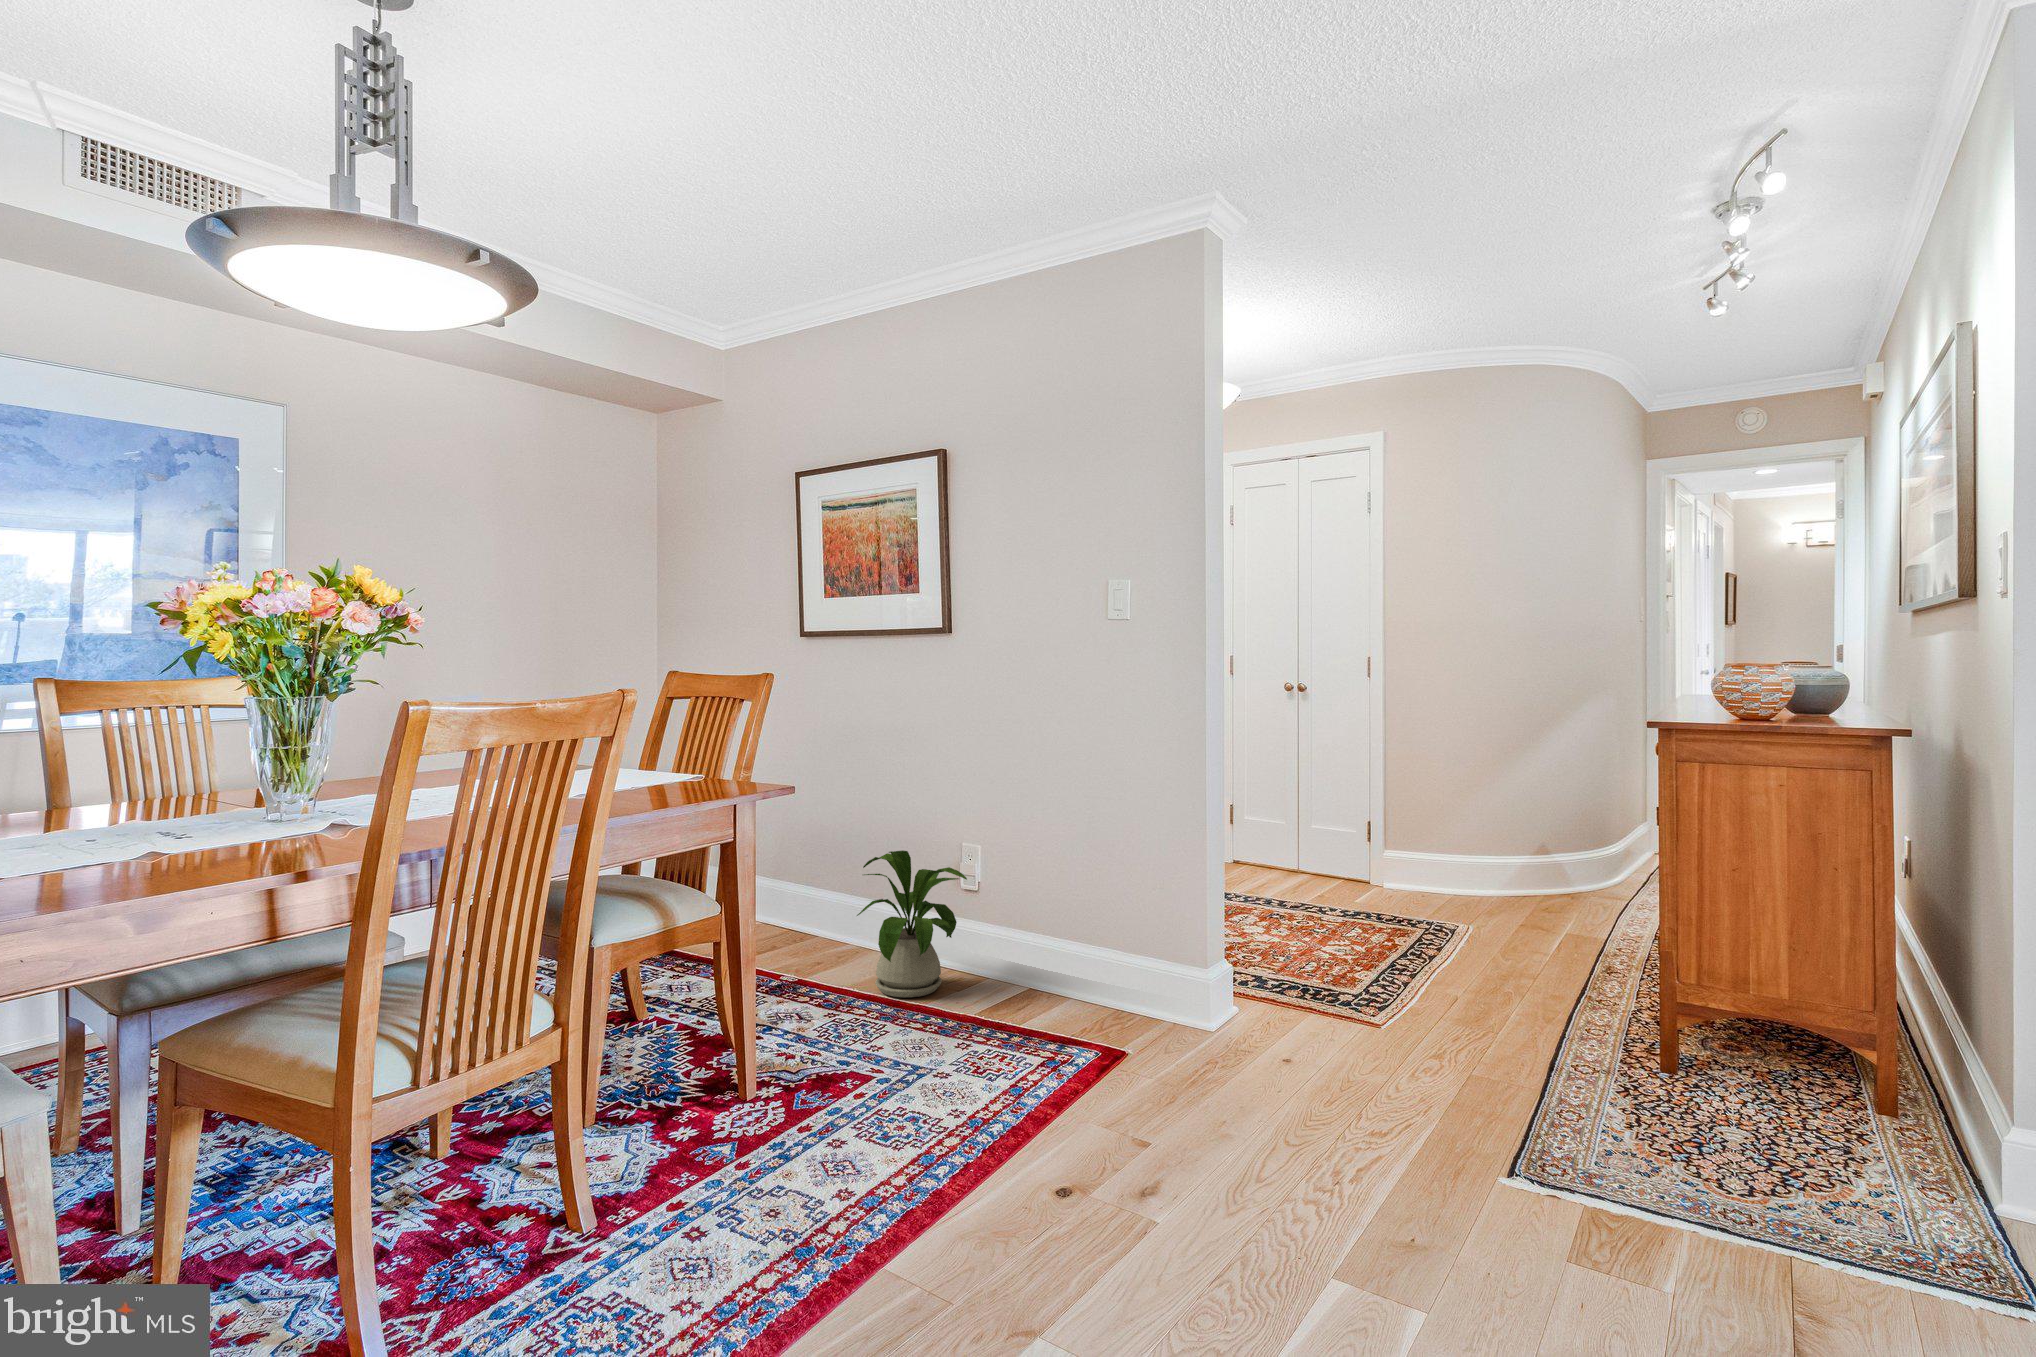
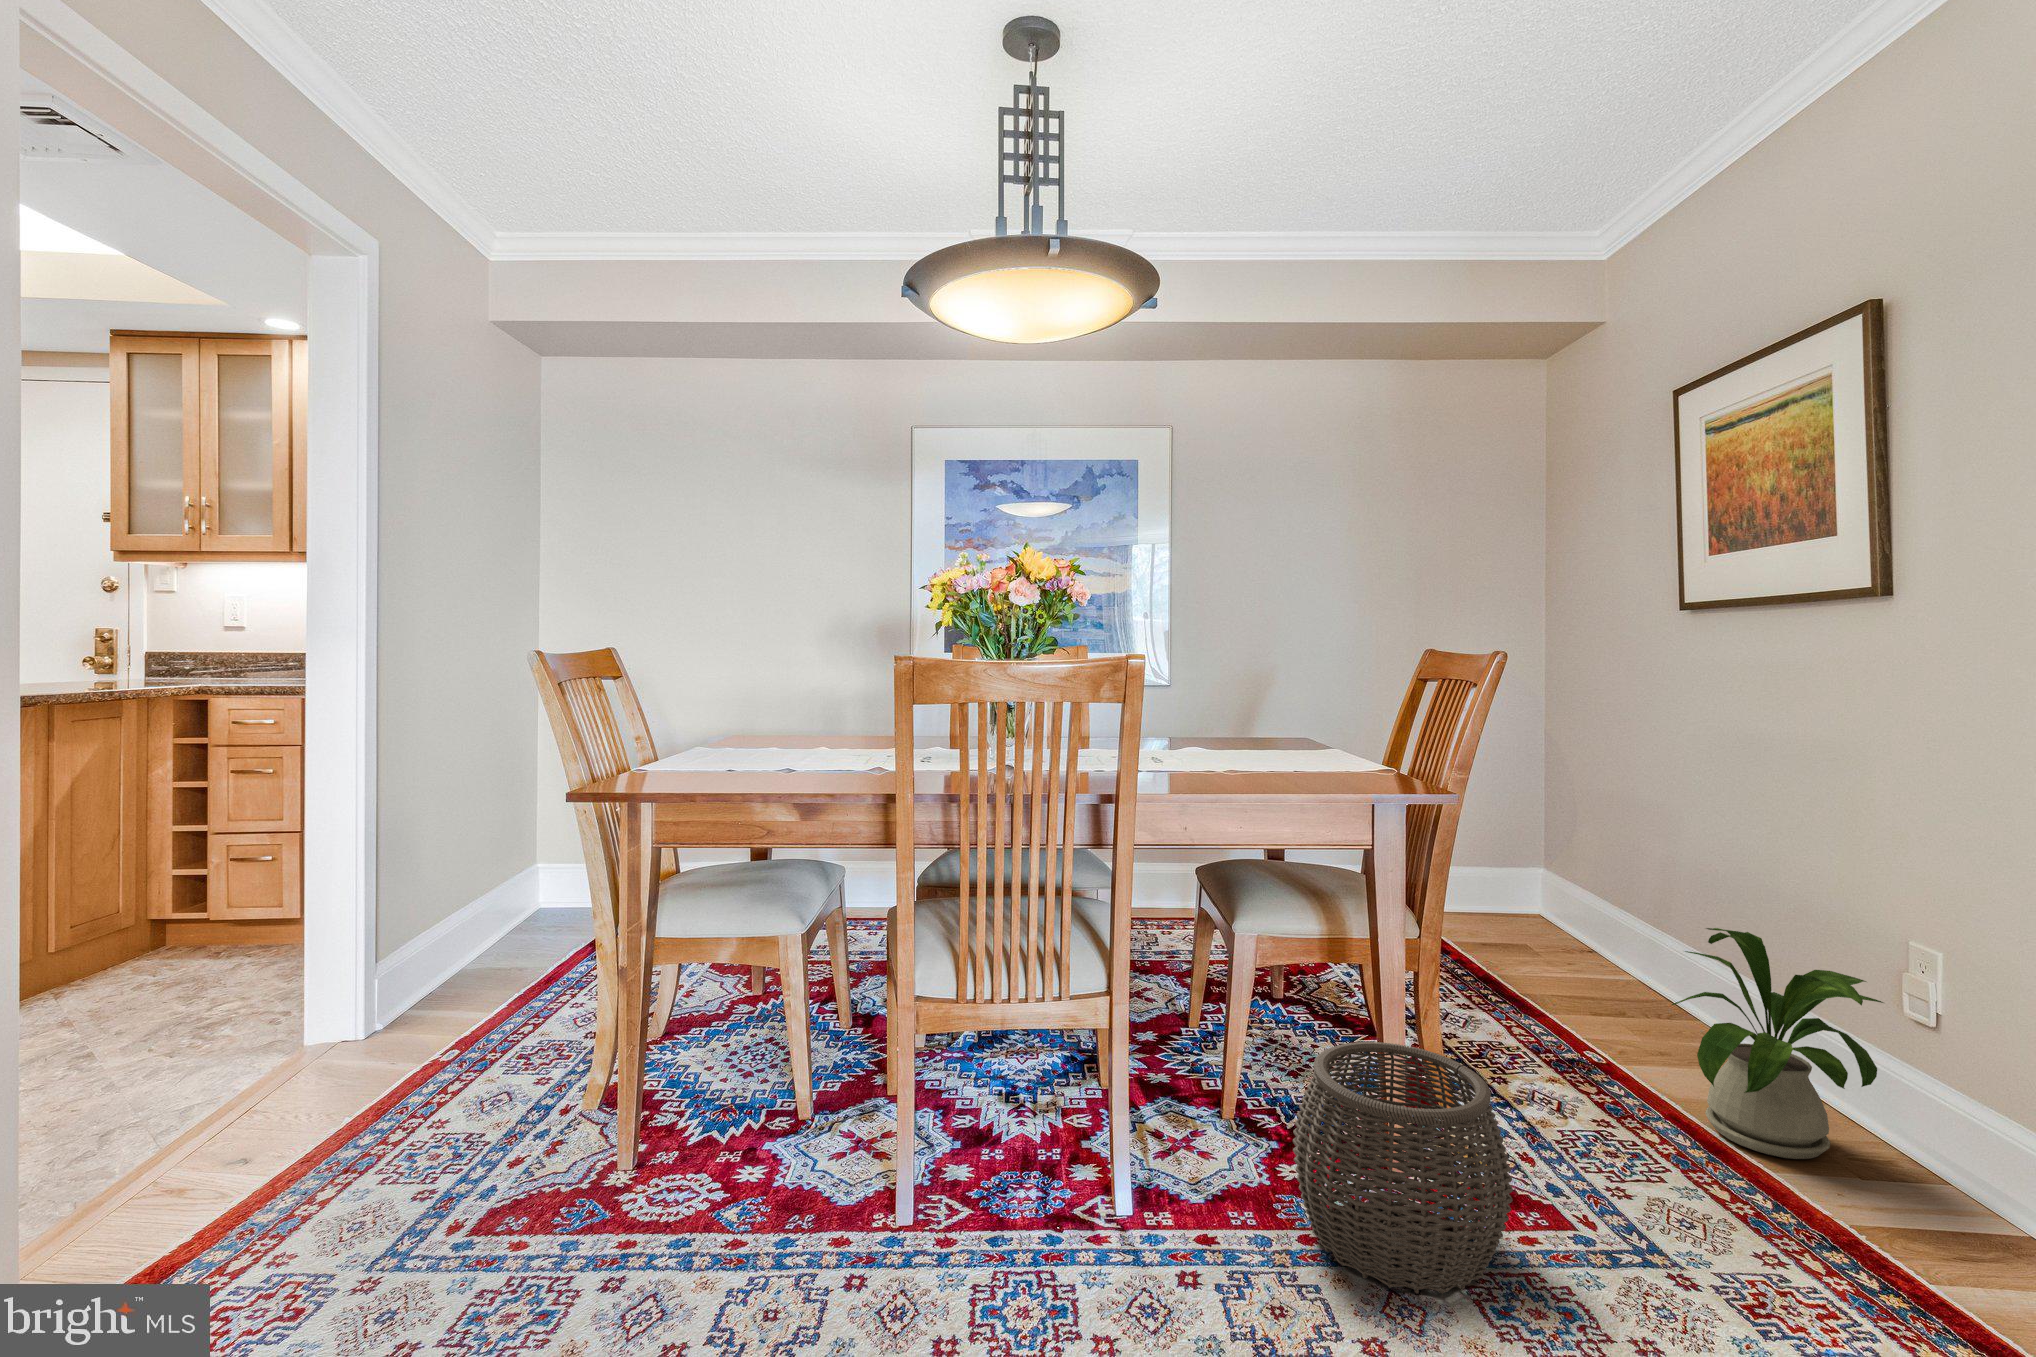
woven basket: none [710,983,876,1166] -> present [1293,1042,1513,1294]

